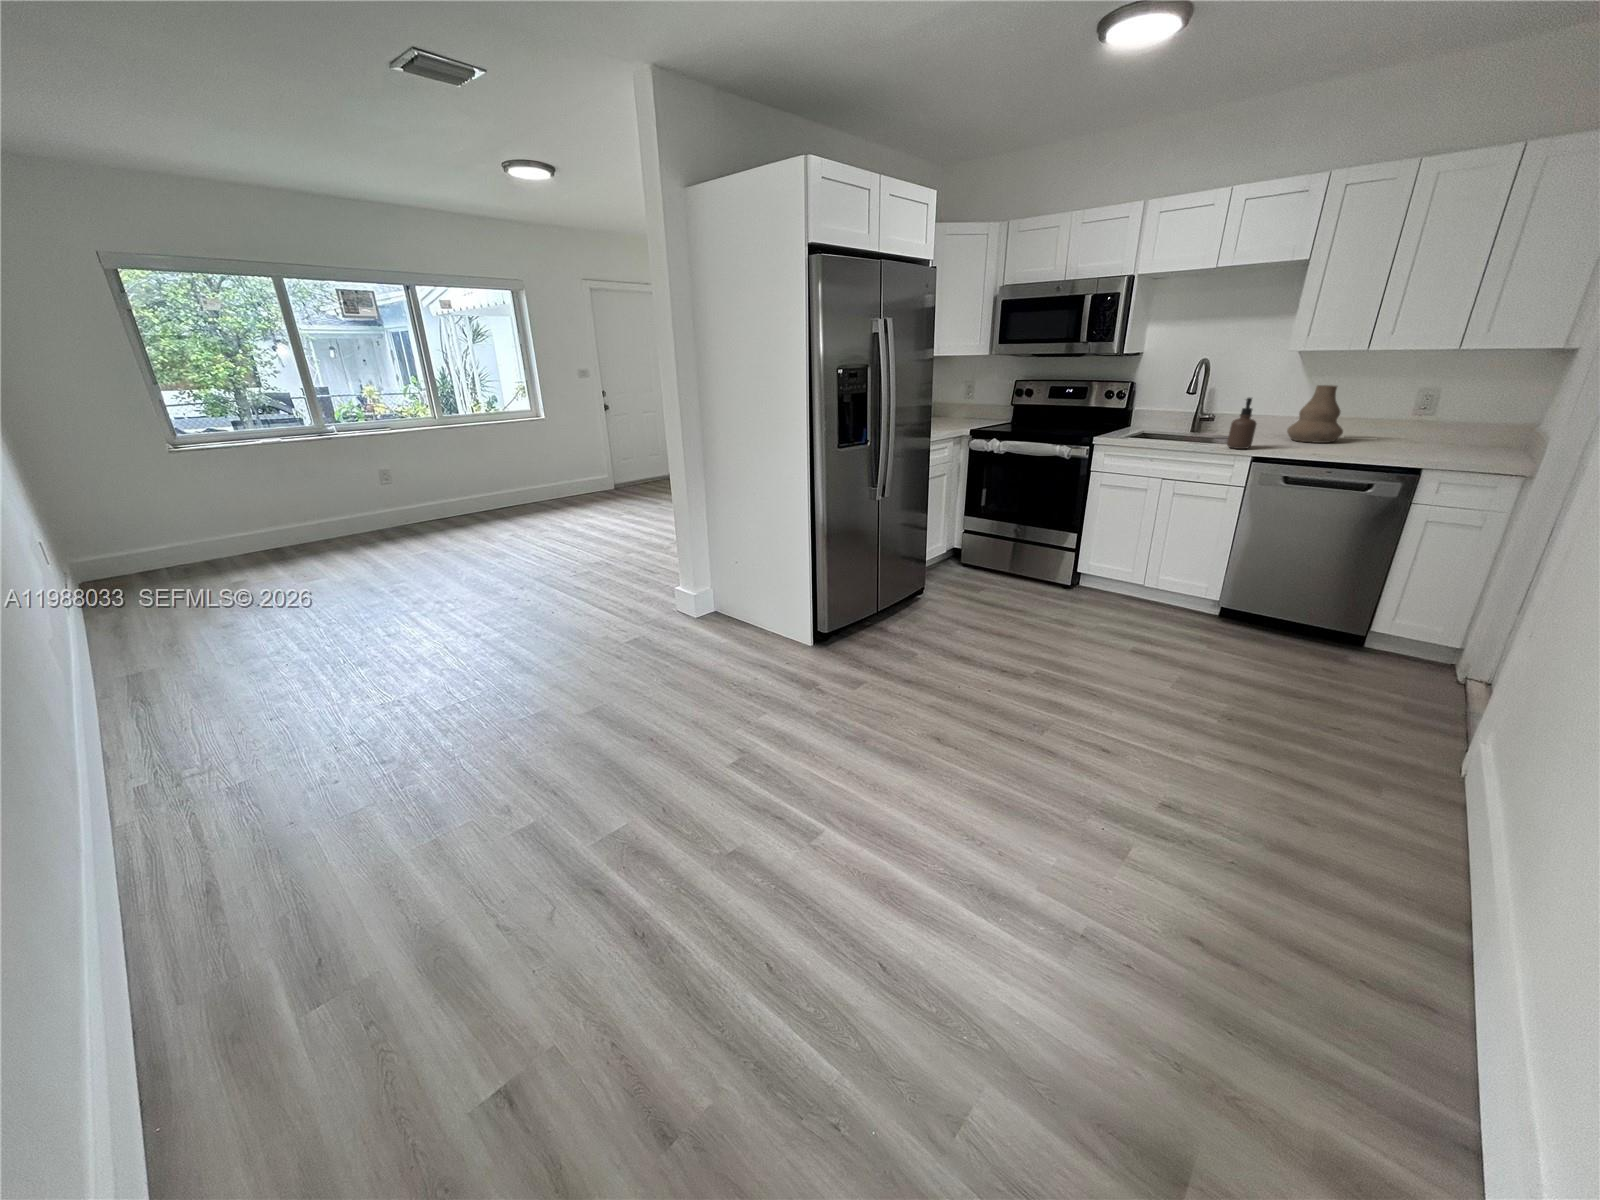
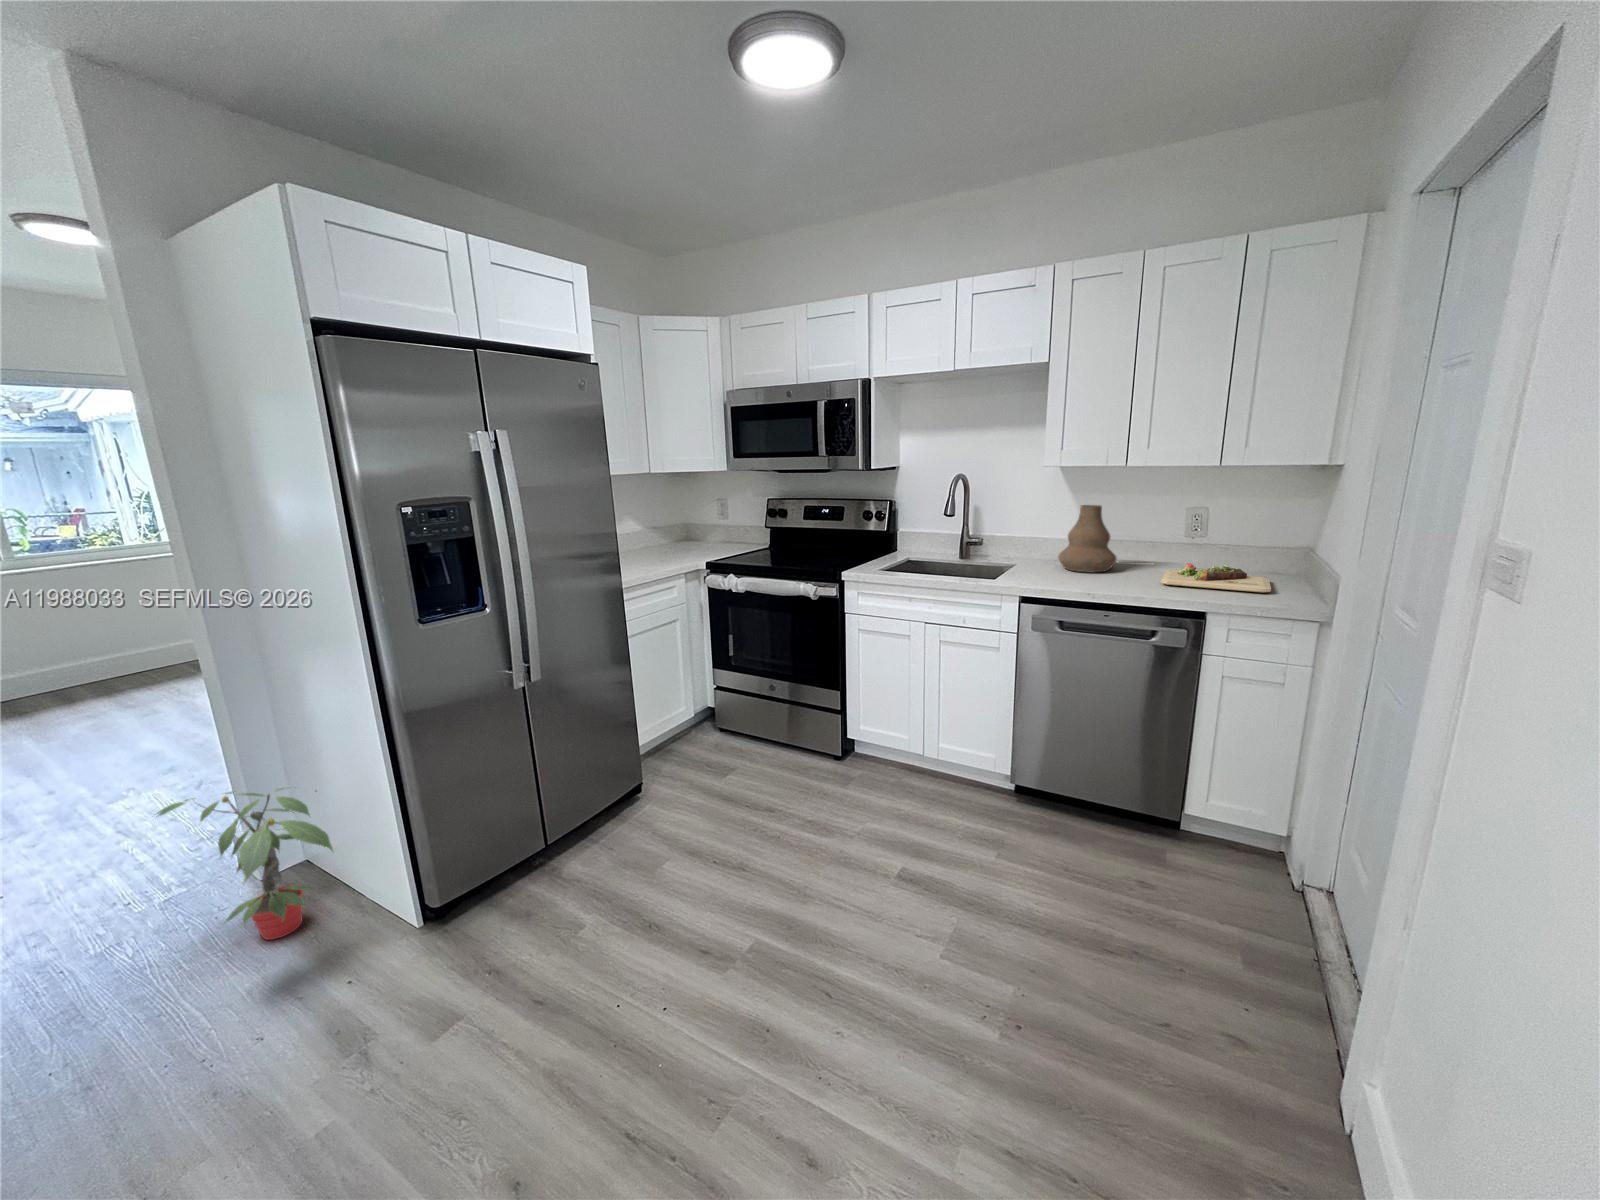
soap dispenser: present [1227,398,1256,449] -> none [990,524,1019,586]
cutting board: none [1383,434,1488,457] -> present [1161,563,1271,593]
potted plant: none [675,550,781,640] -> present [157,788,333,940]

